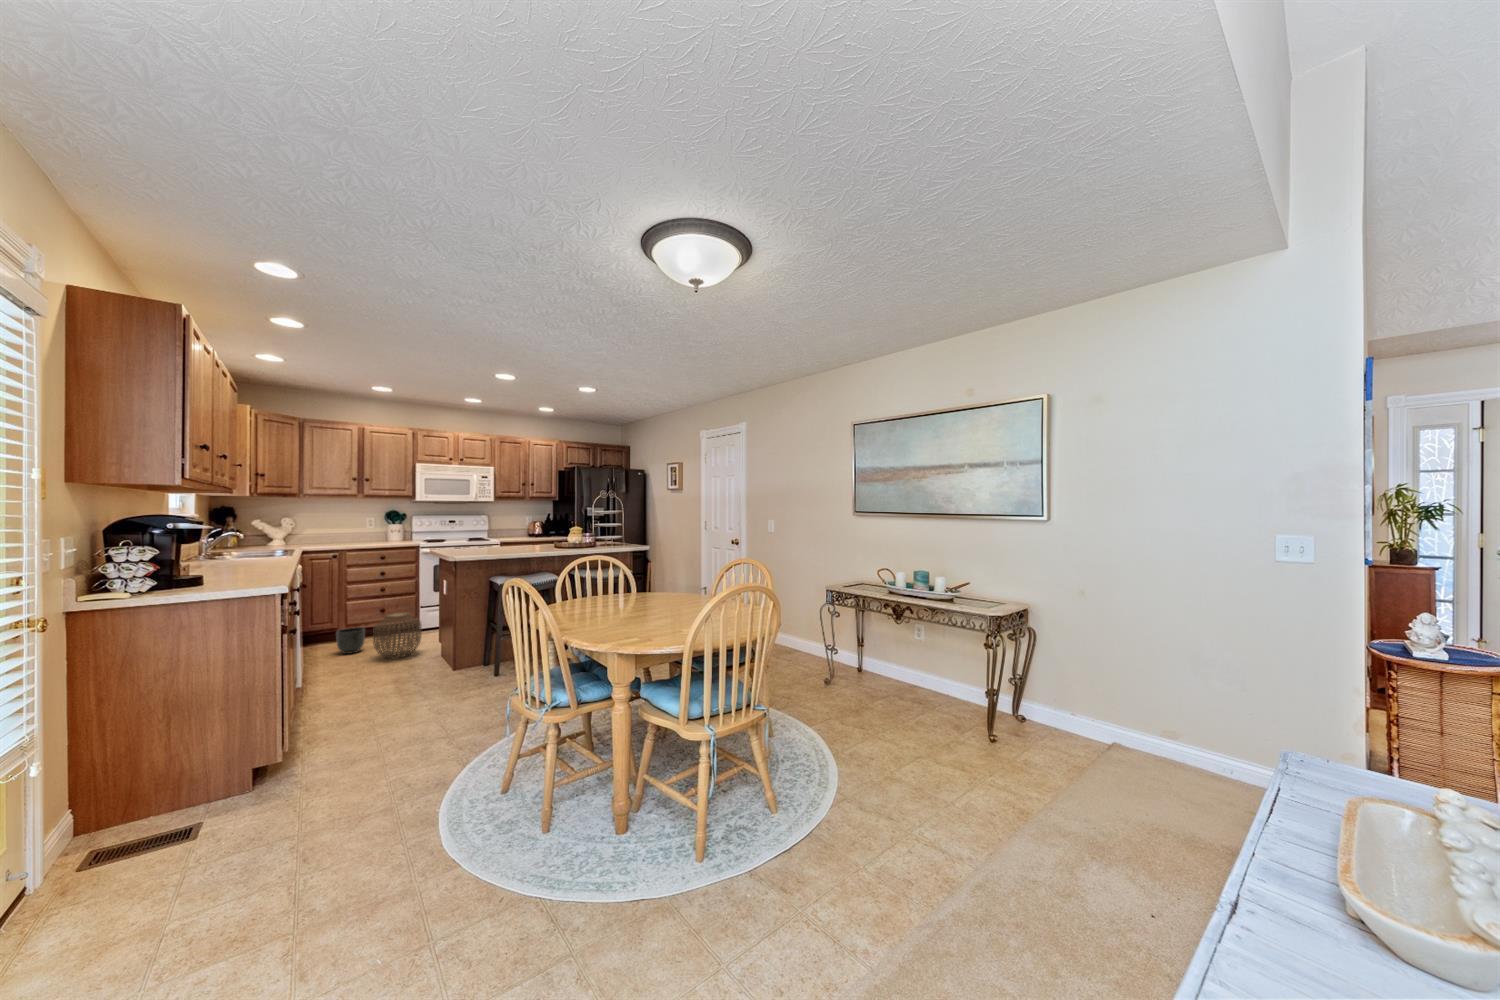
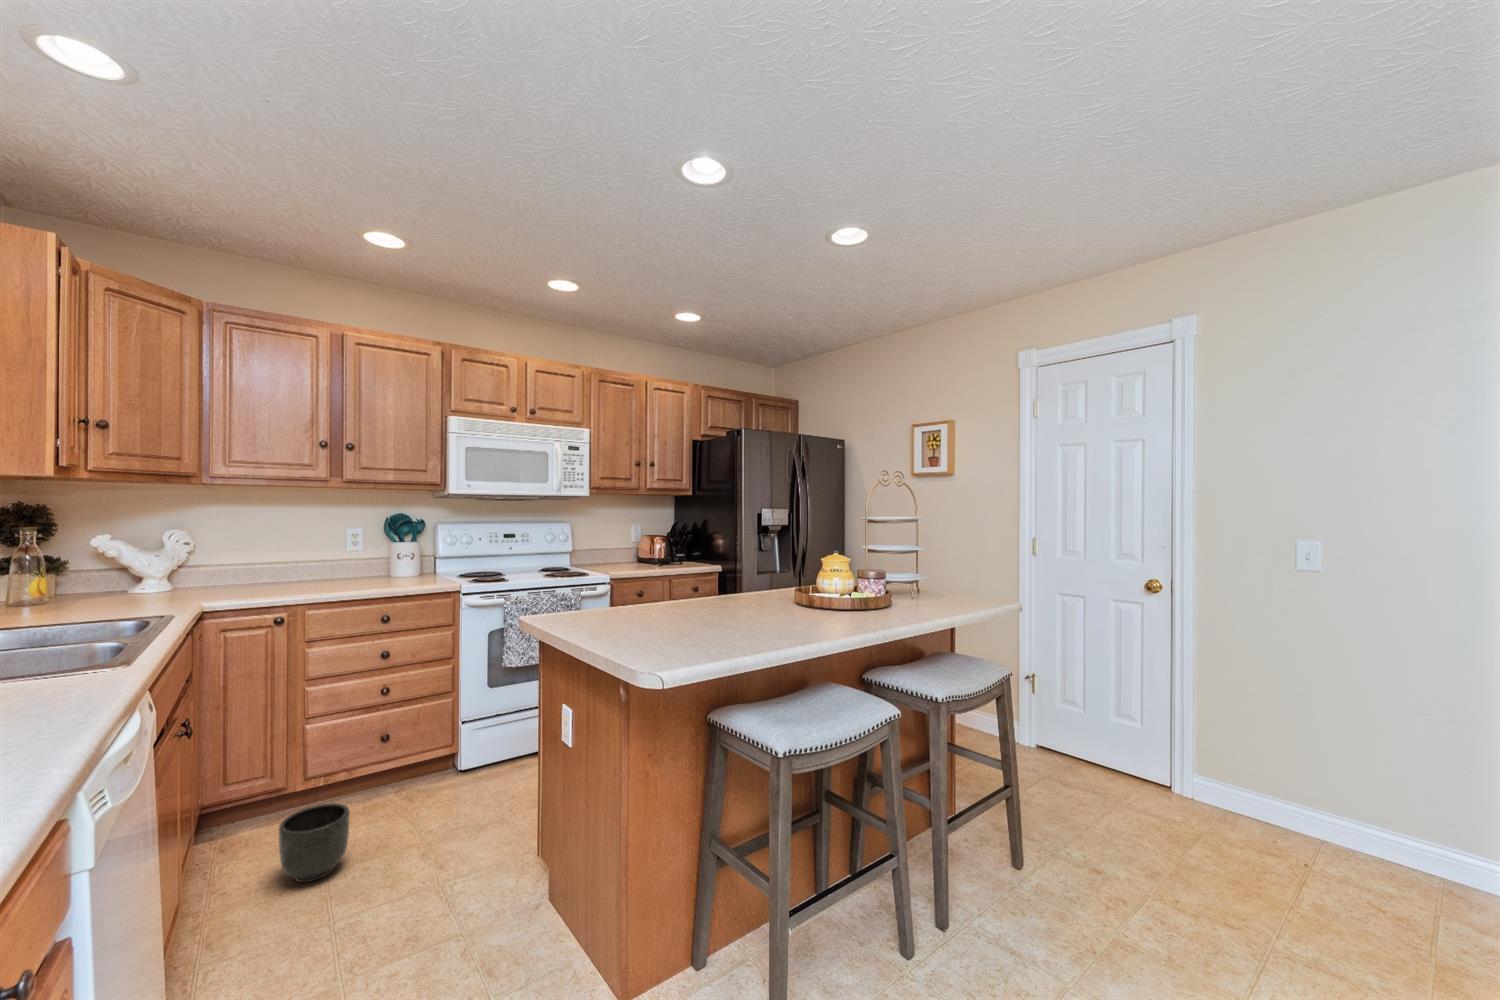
woven basket: present [373,612,421,659] -> none [374,778,492,917]

